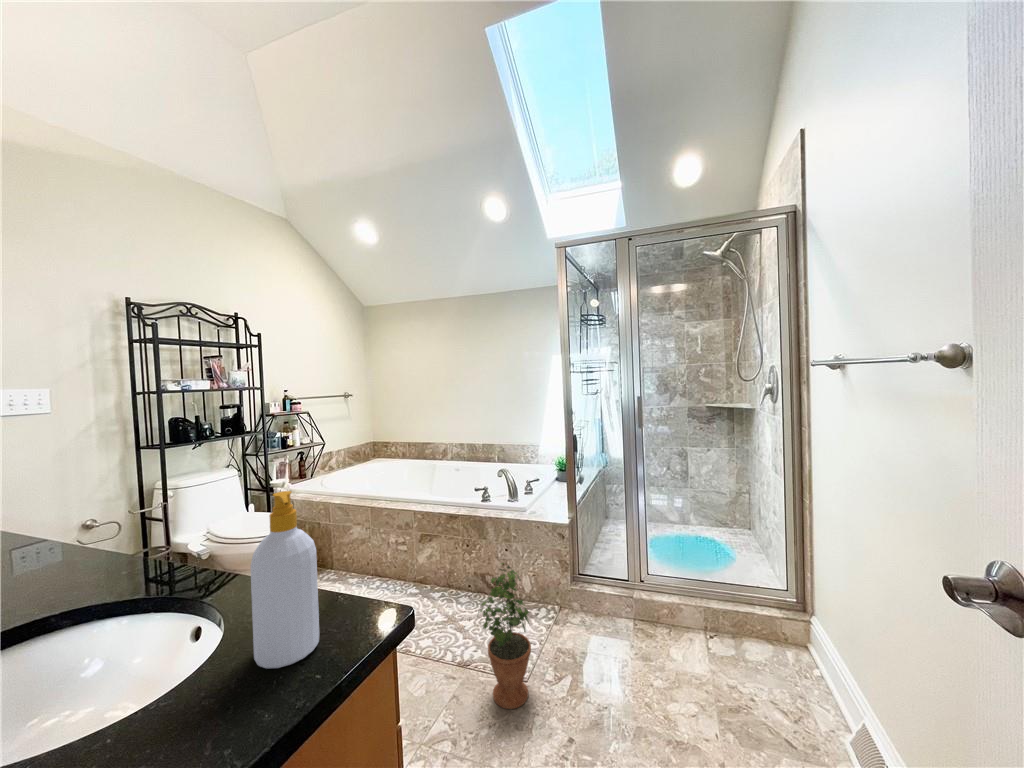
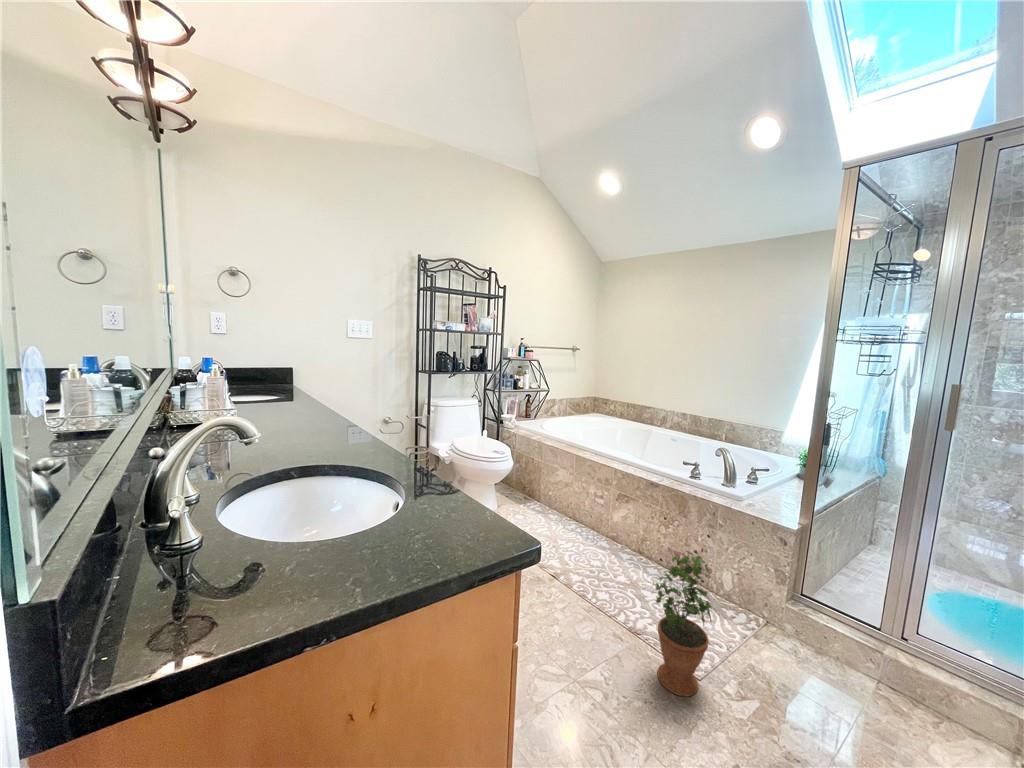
soap bottle: present [250,491,319,669] -> none [425,408,472,540]

